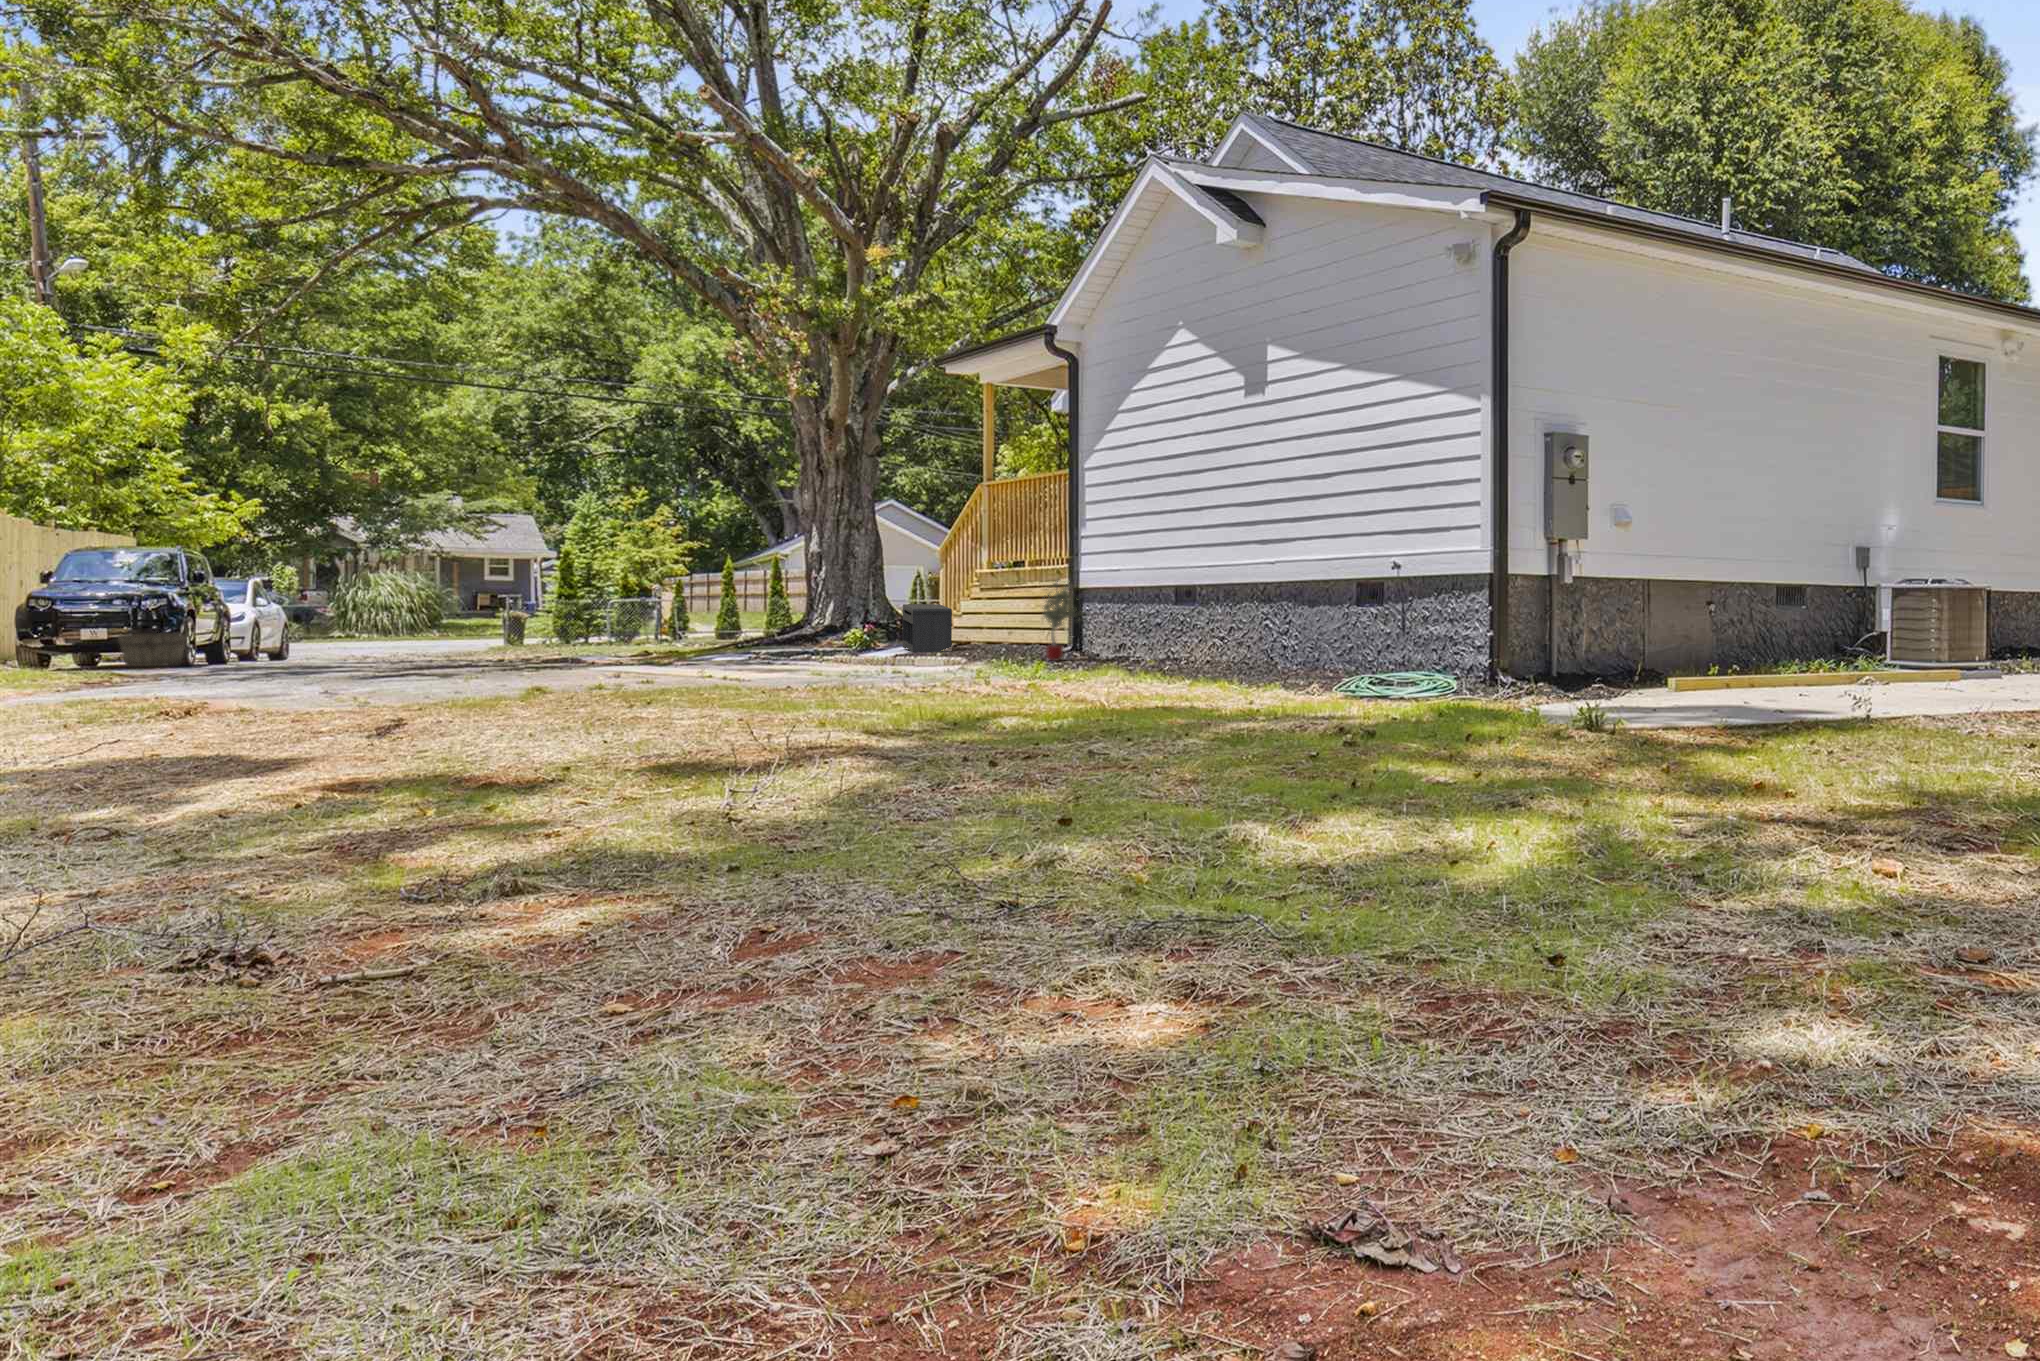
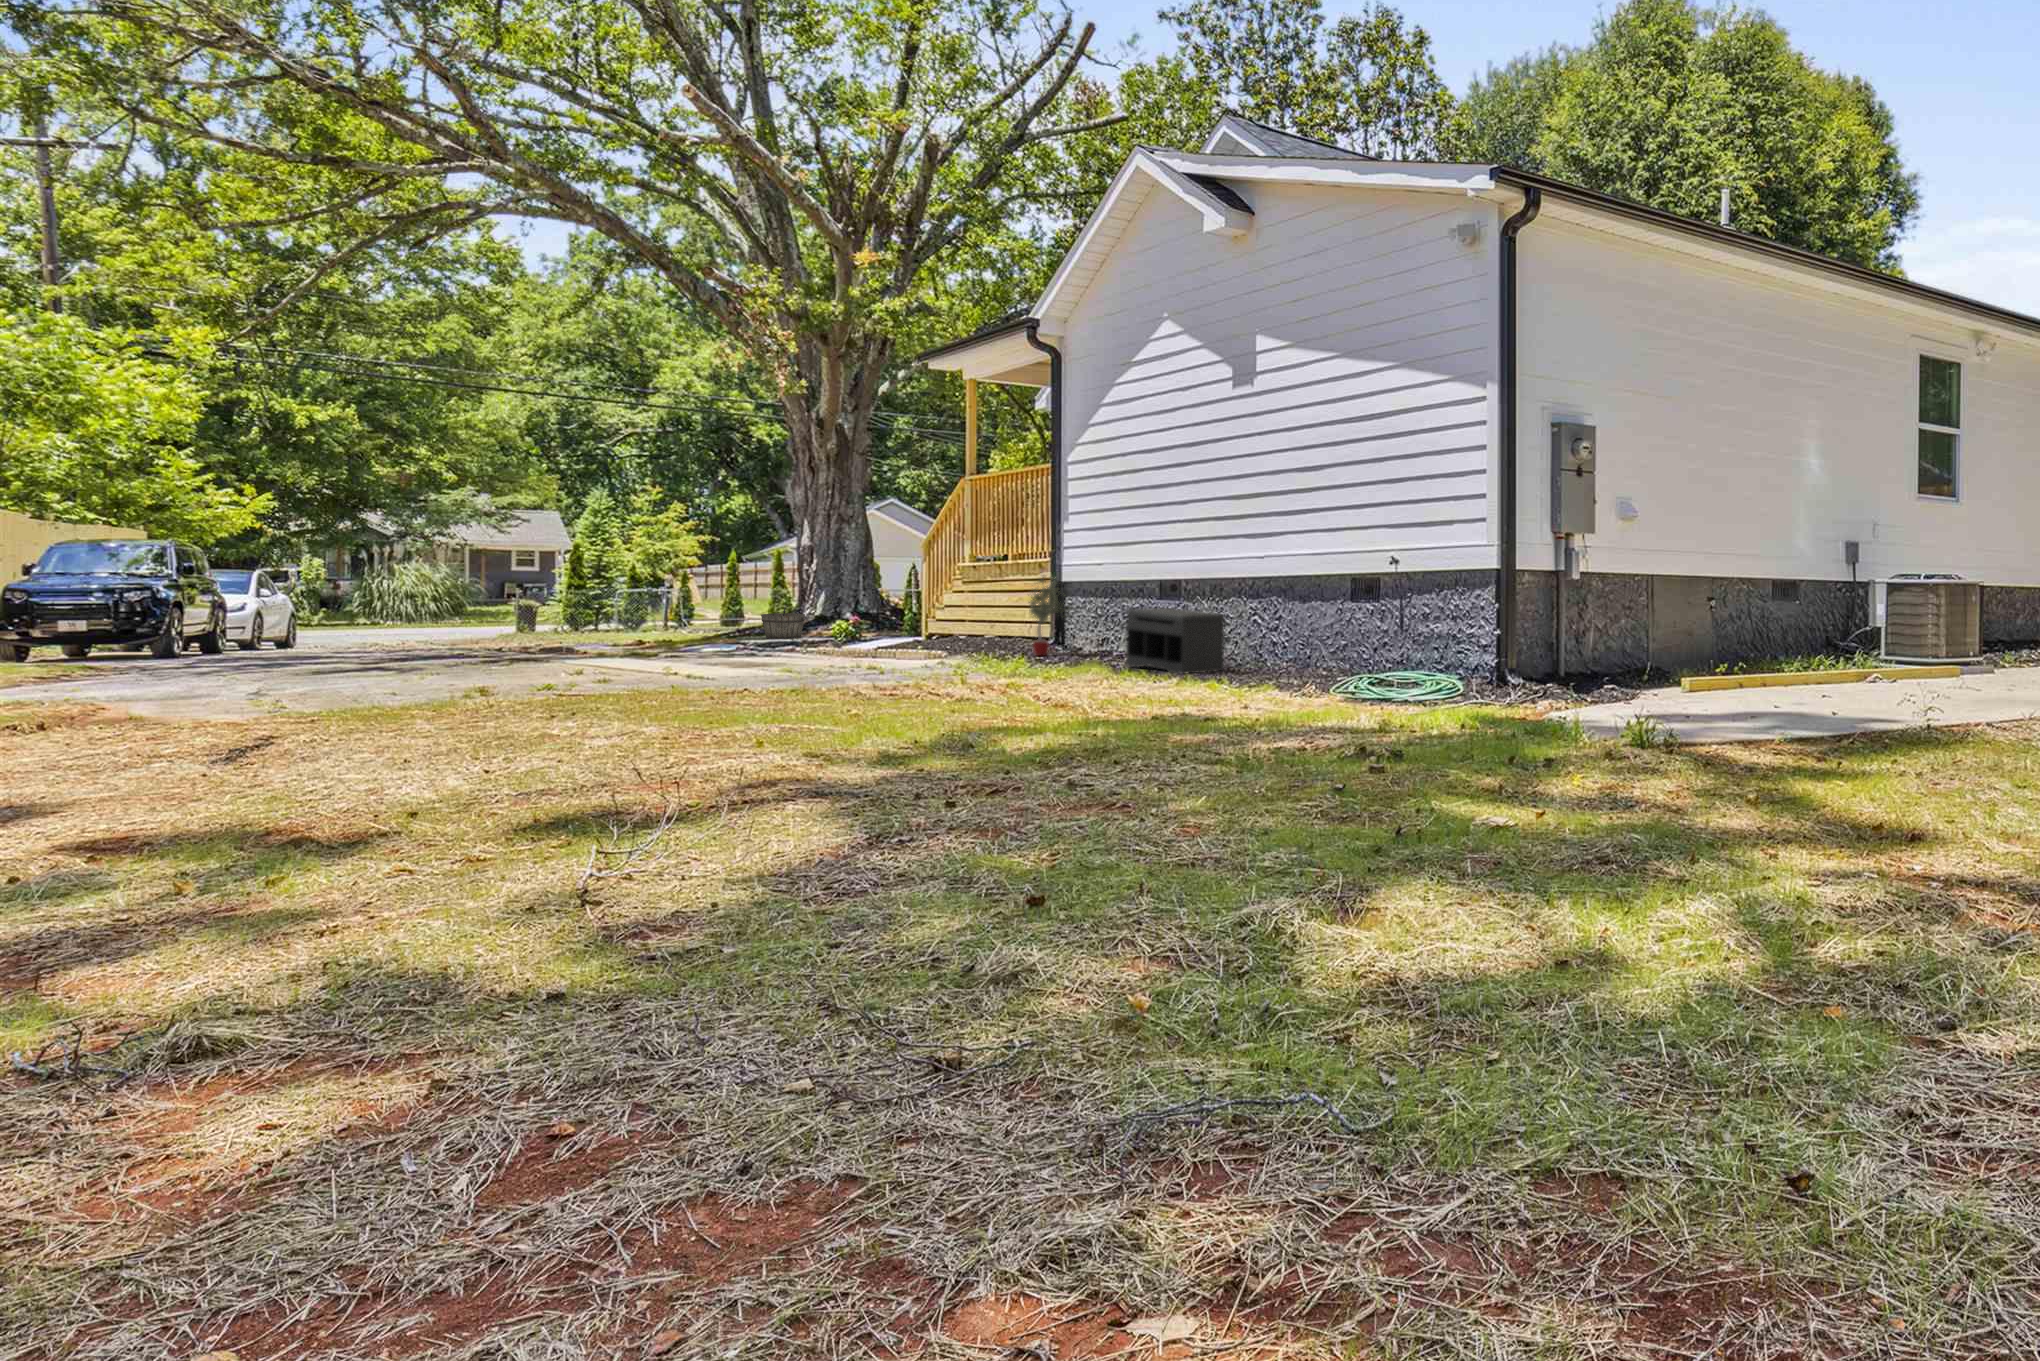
bench: present [903,604,952,653] -> present [1126,608,1225,674]
wooden bucket: present [118,629,187,667] -> present [761,606,805,639]

